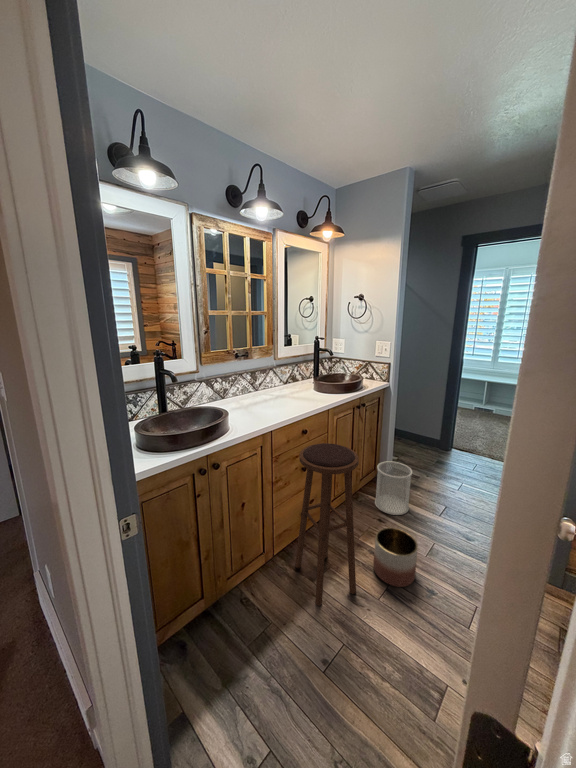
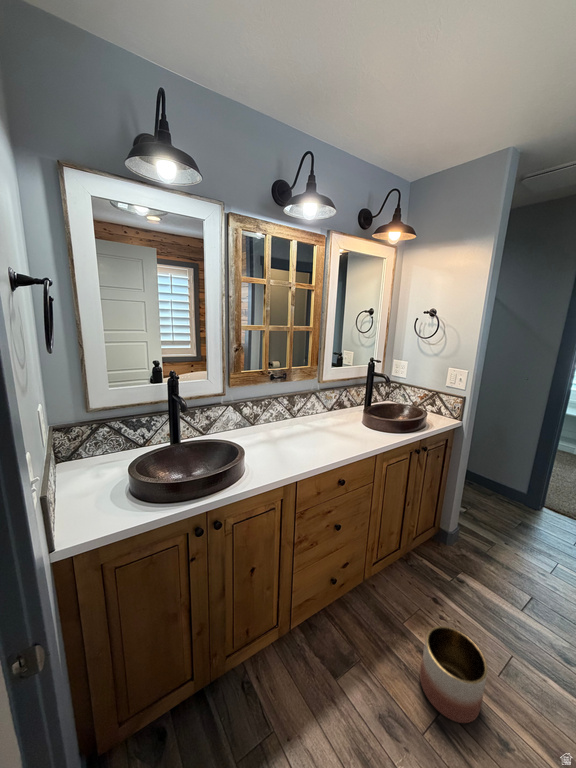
stool: present [295,443,359,606] -> none [316,504,409,722]
wastebasket: present [375,461,412,515] -> none [430,522,486,598]

